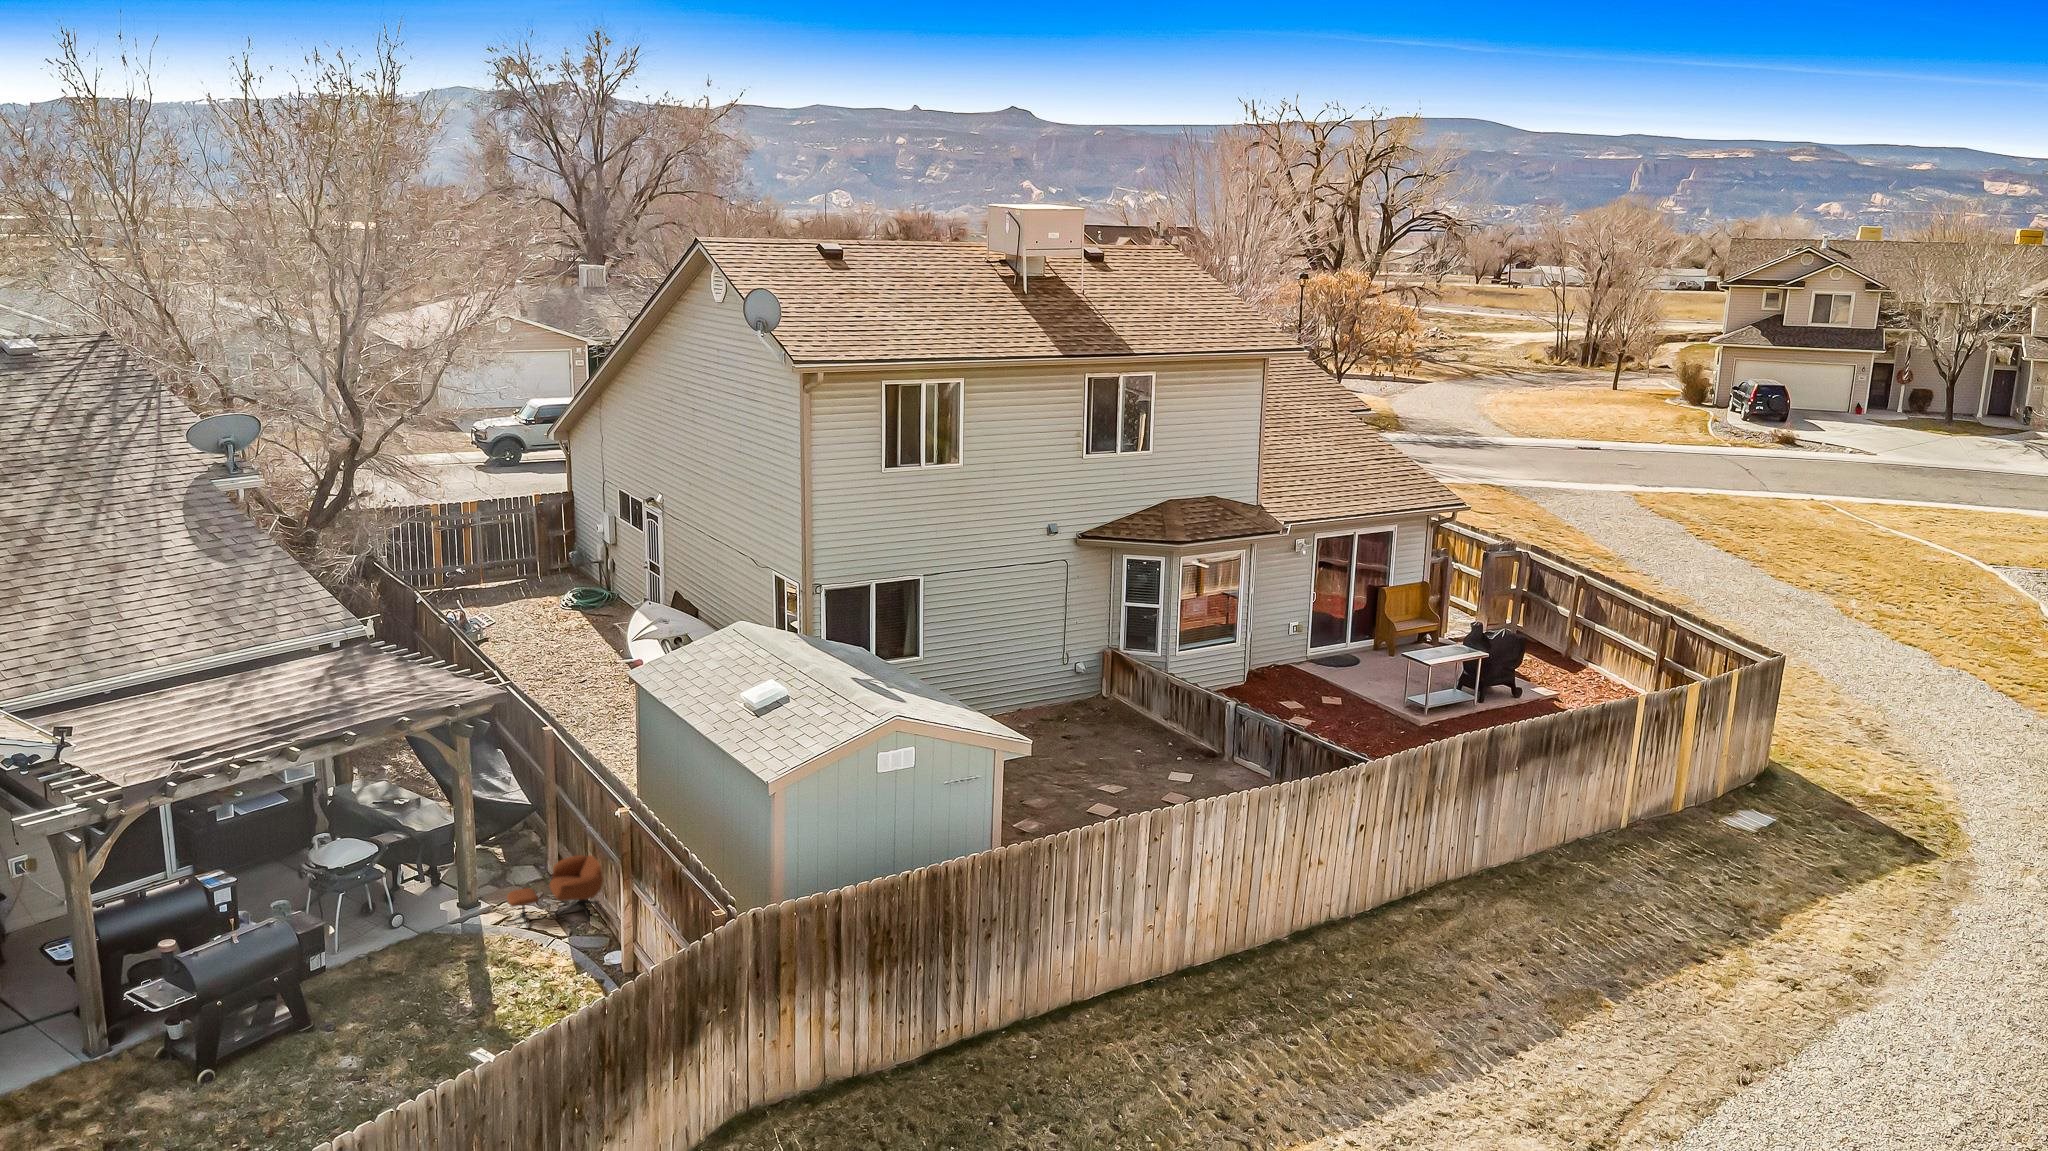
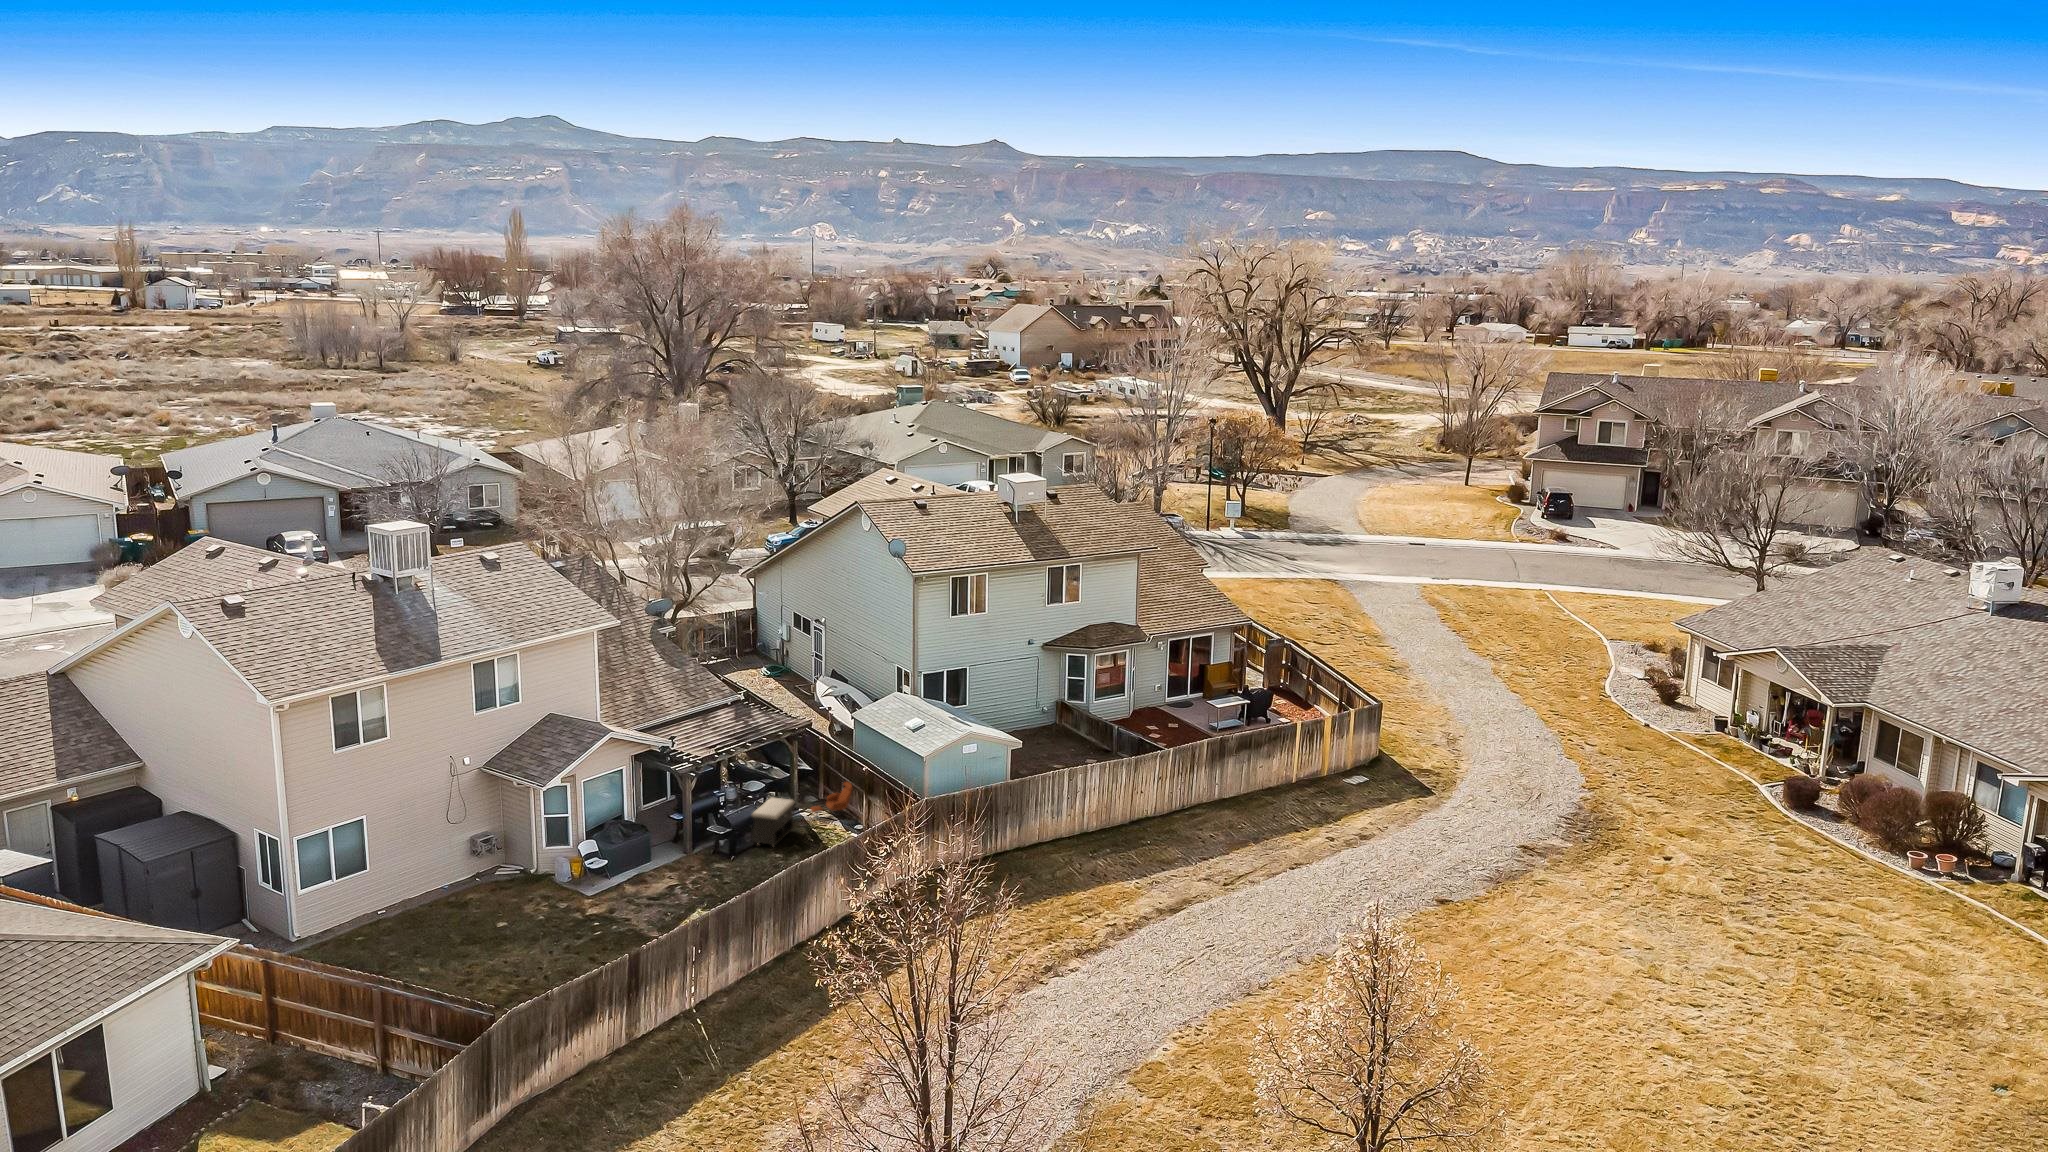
storage bench: none [311,873,449,1008] -> present [752,797,794,846]

